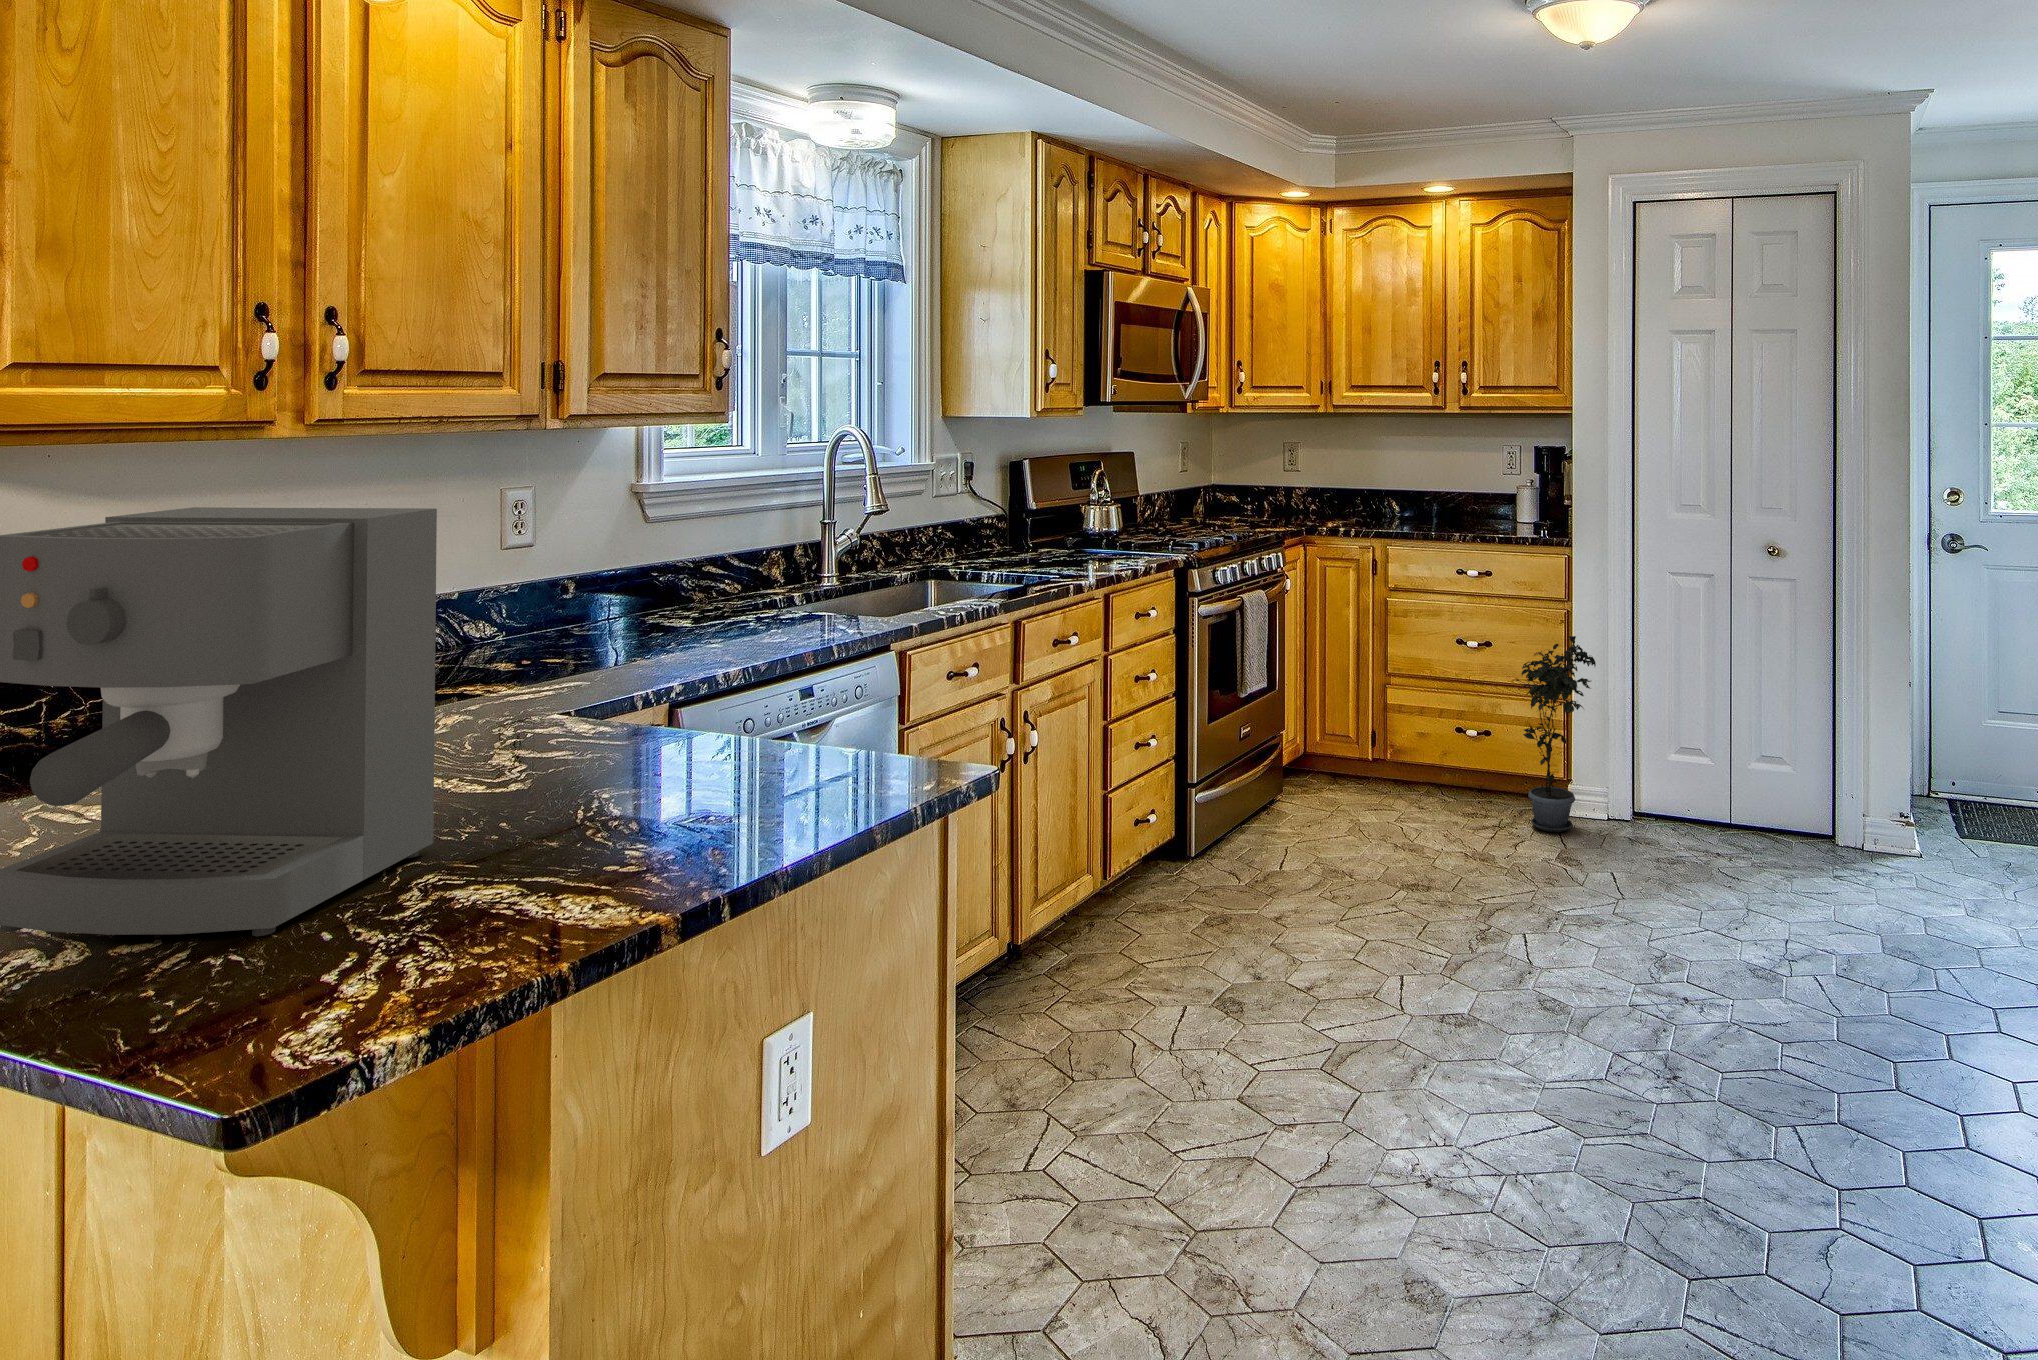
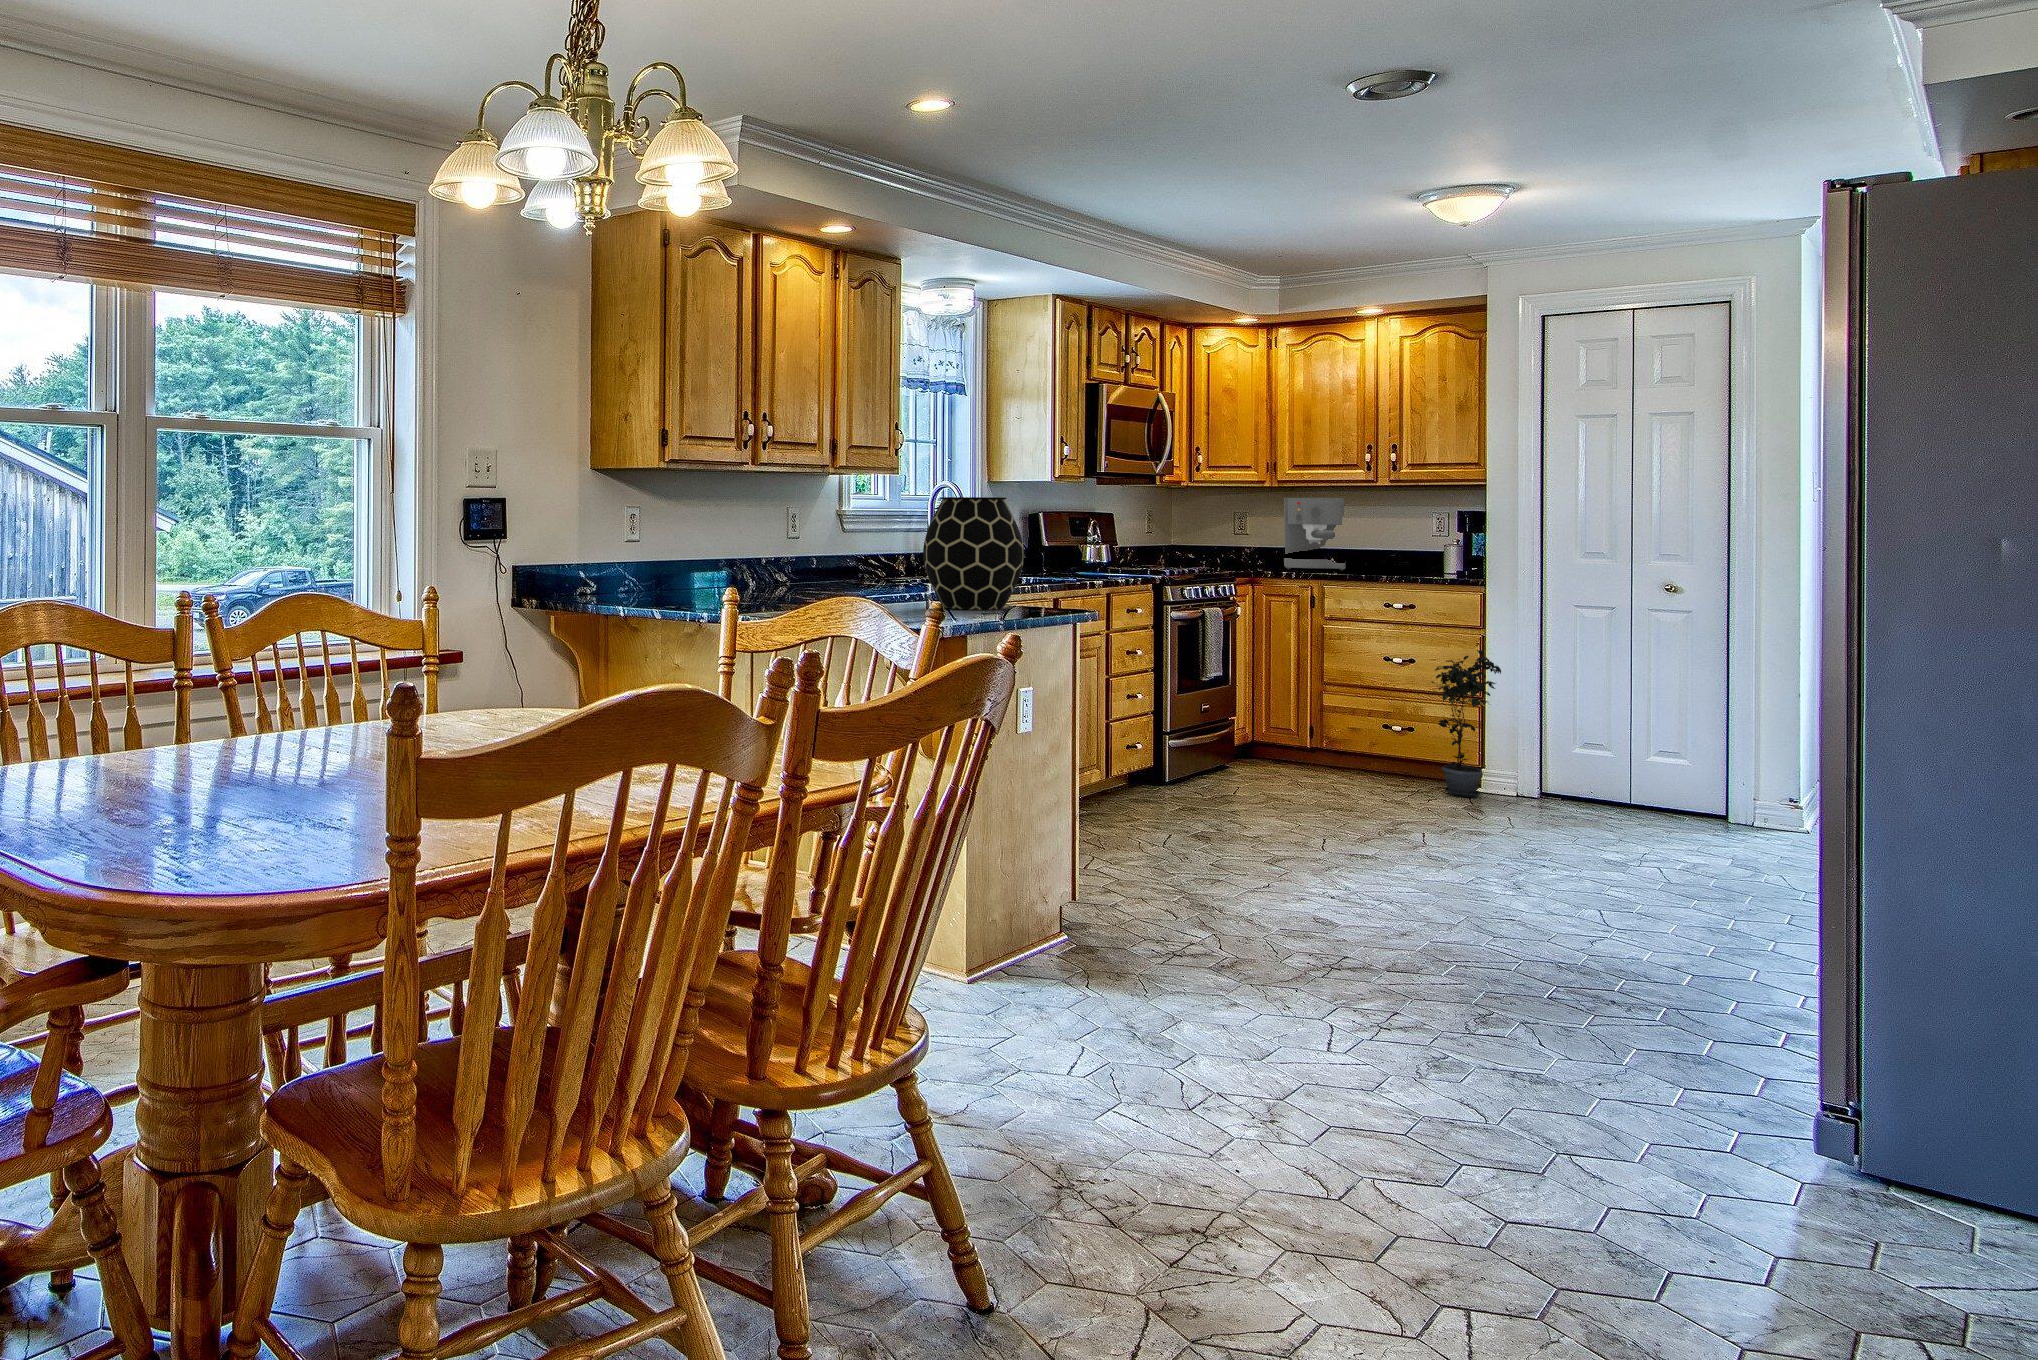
coffee maker: present [0,507,437,936] -> present [1284,498,1345,570]
vase: none [583,523,827,810] -> present [923,497,1024,610]

